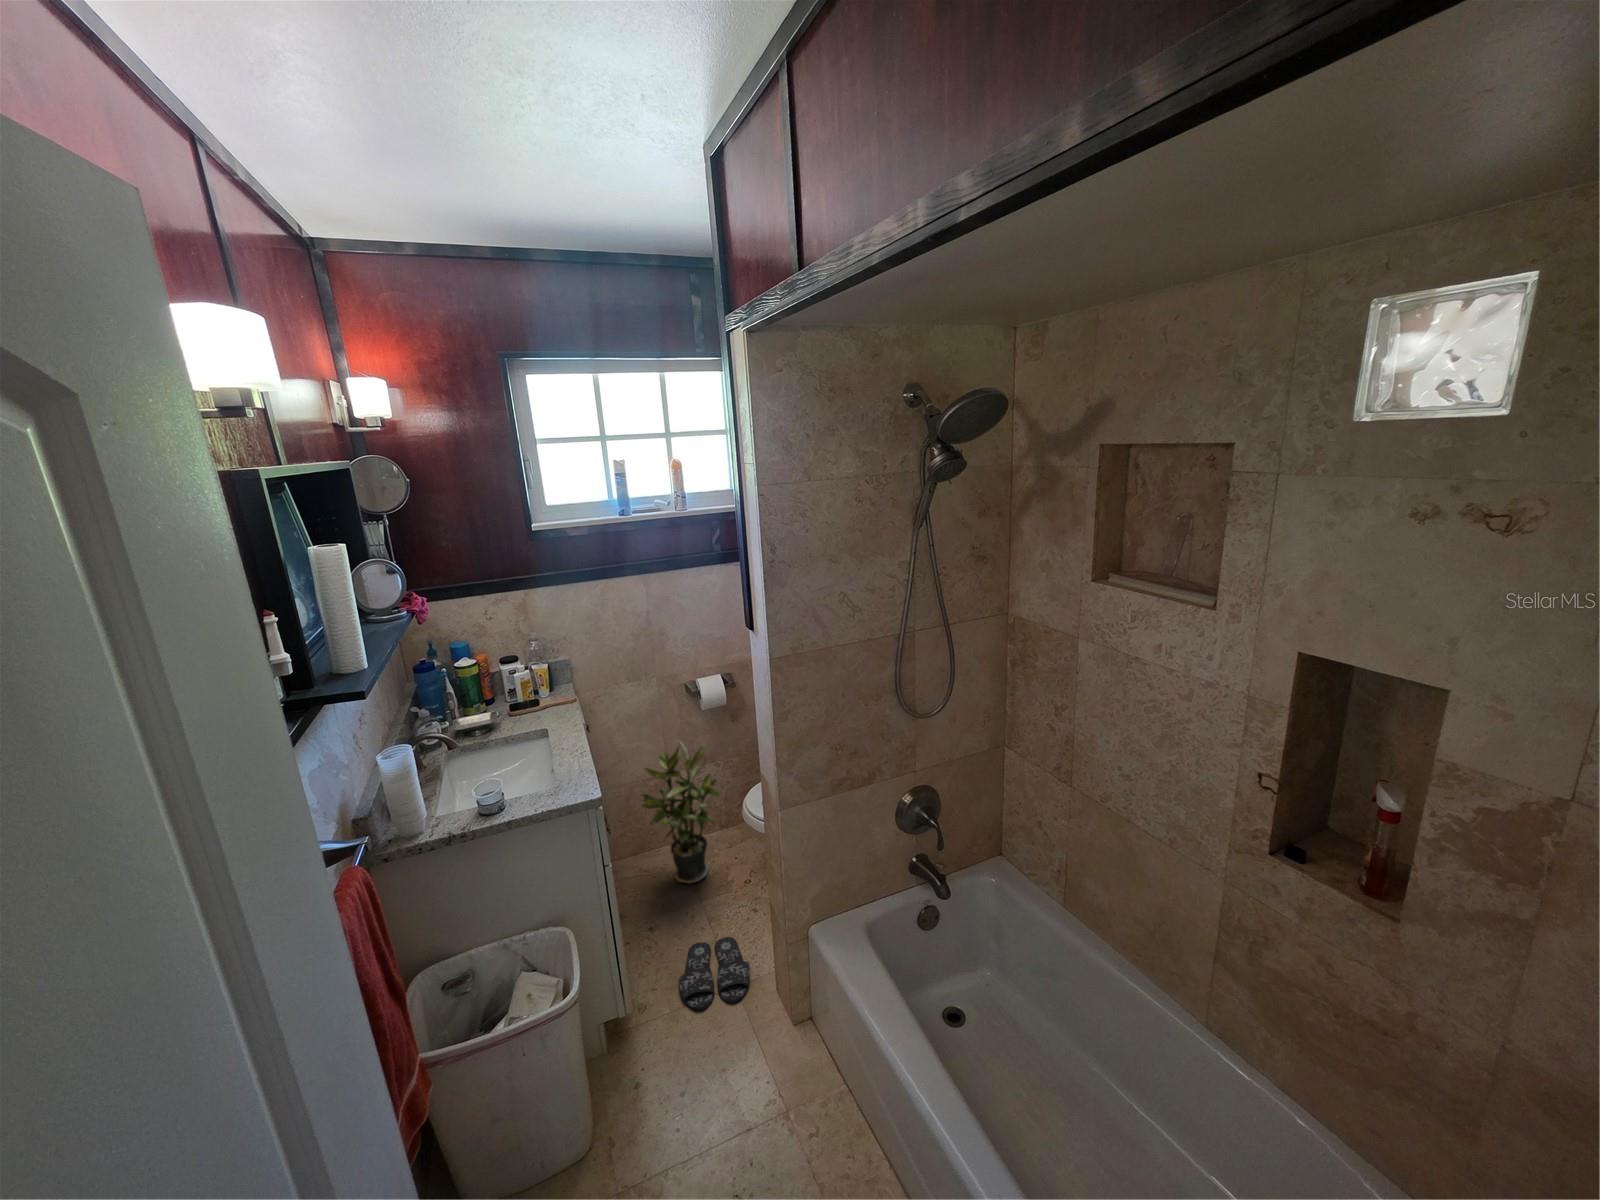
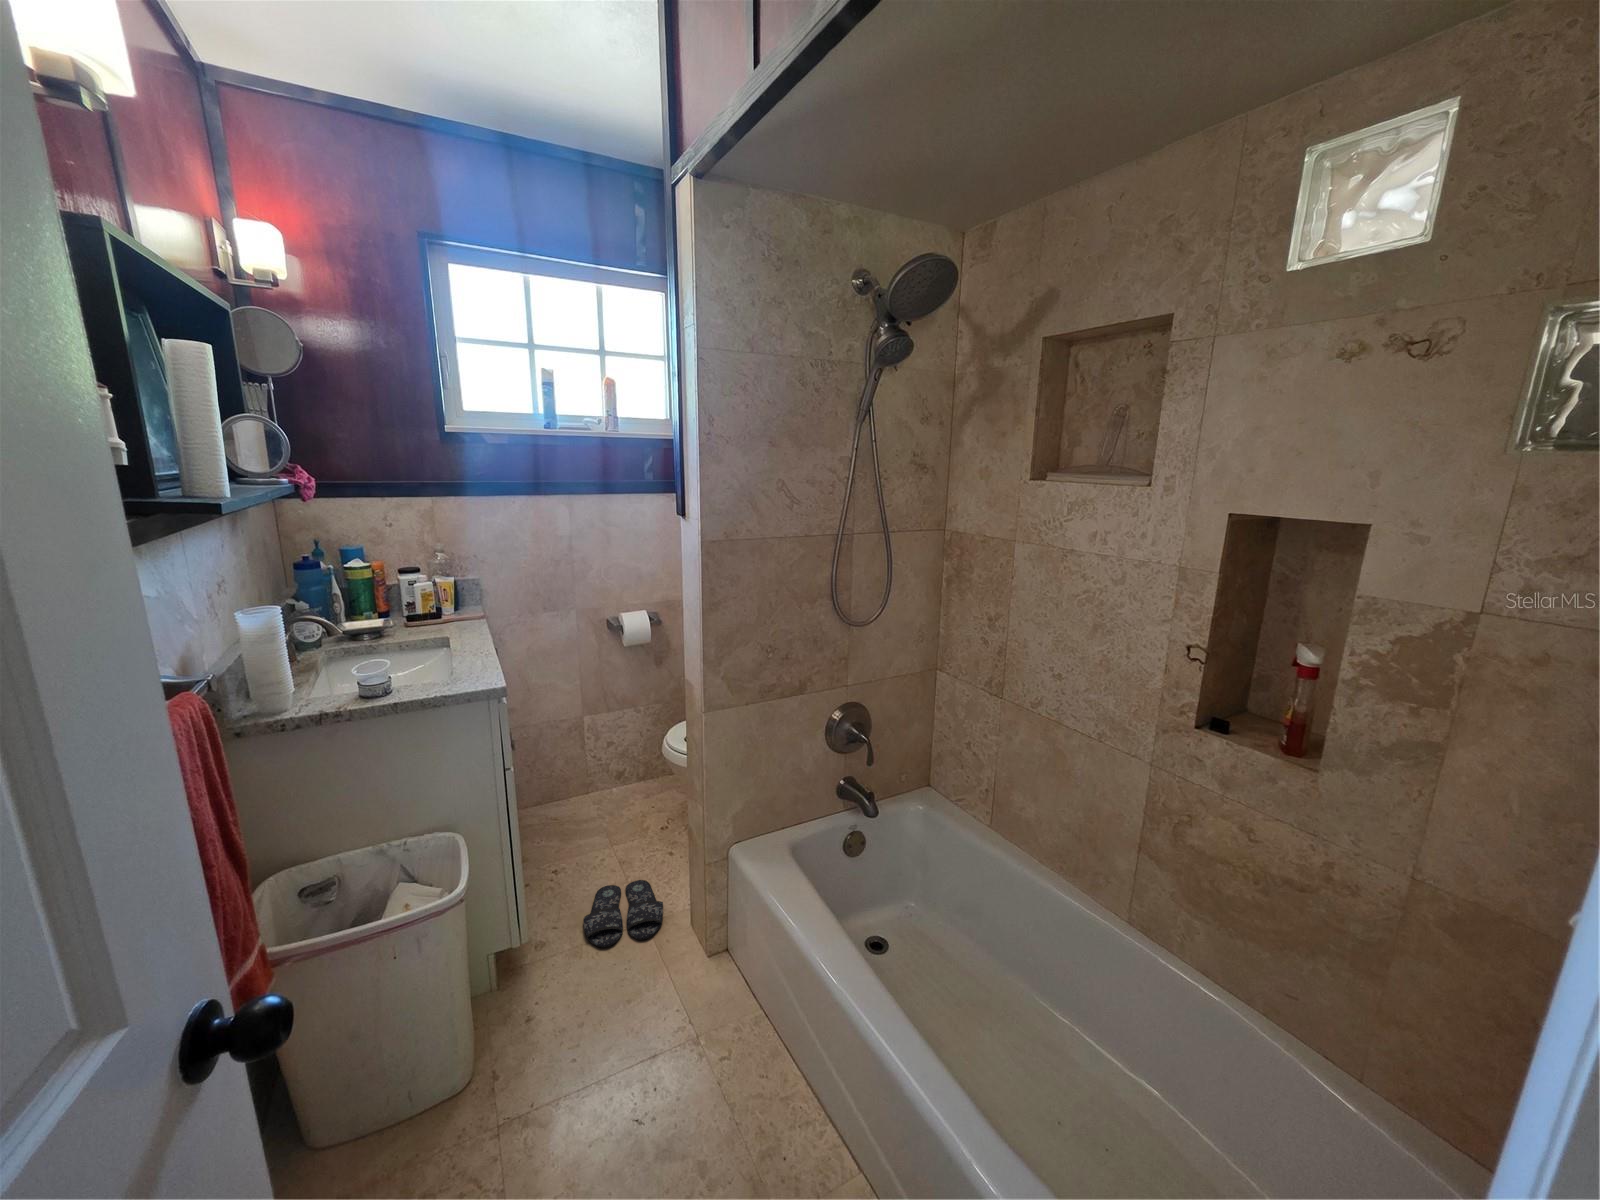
potted plant: present [640,741,720,884] -> none [549,674,640,831]

